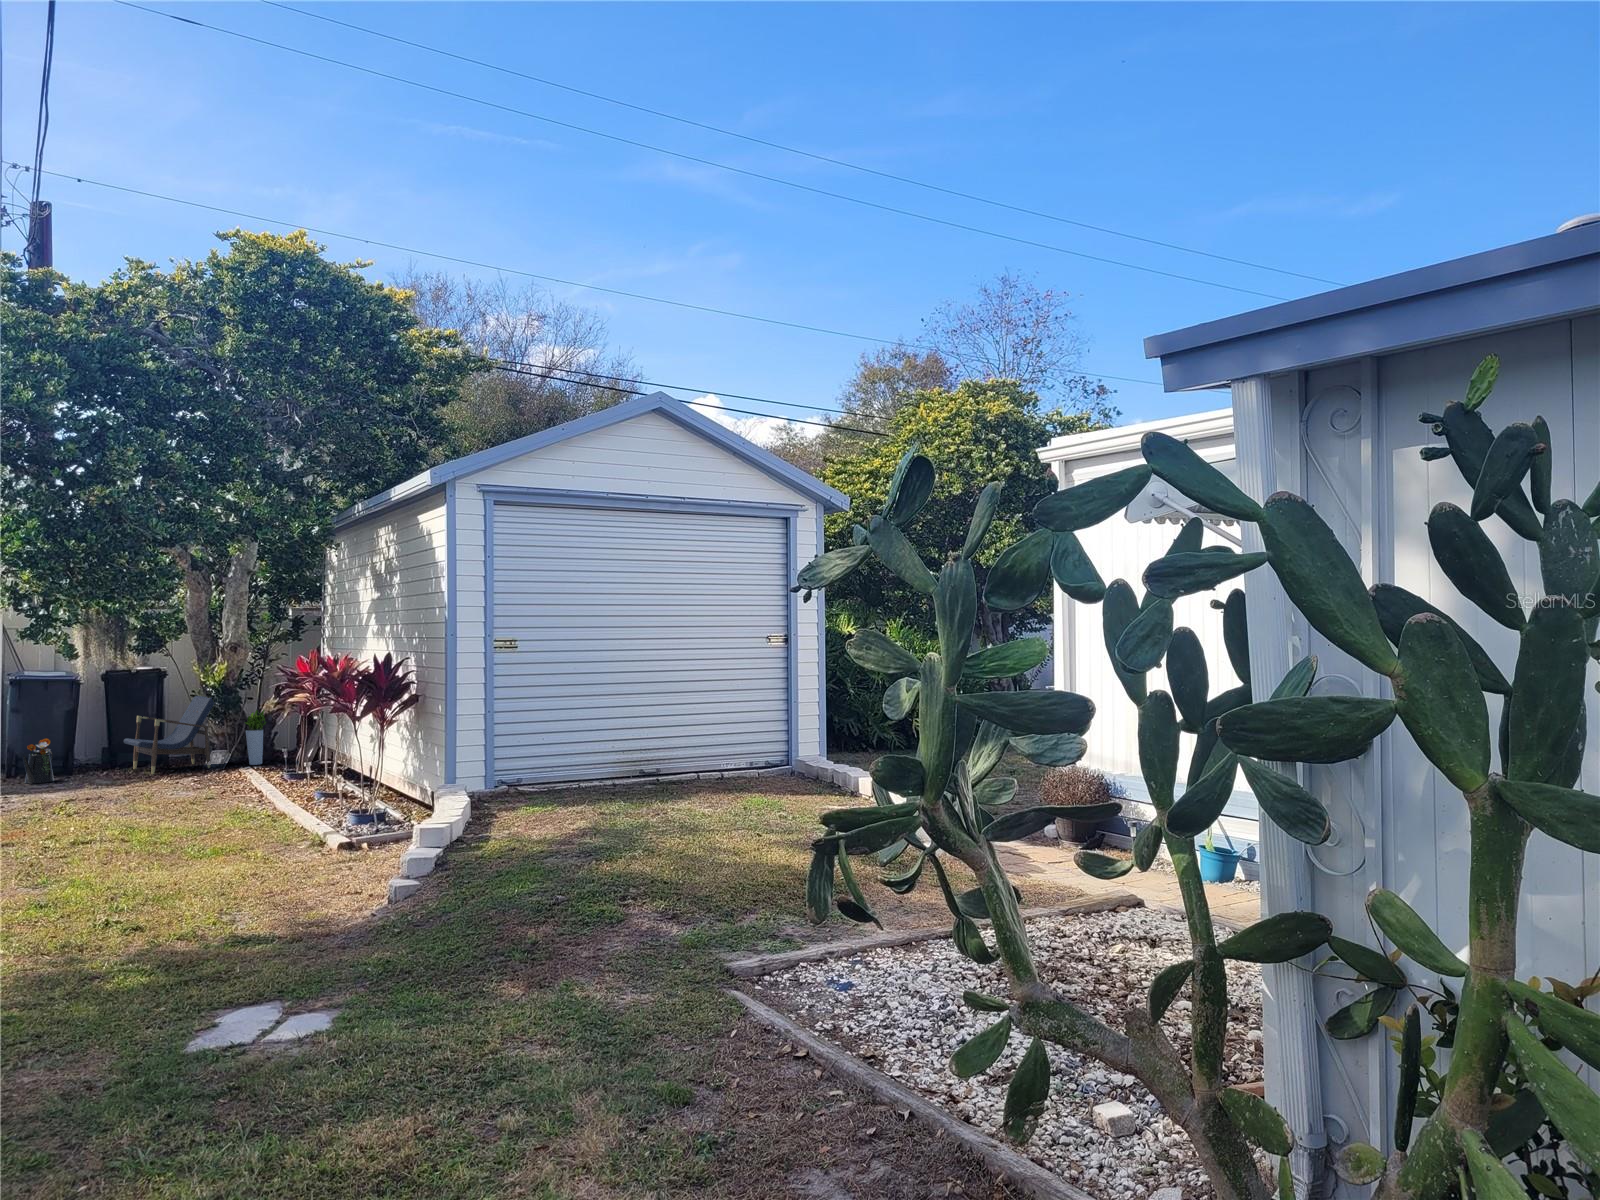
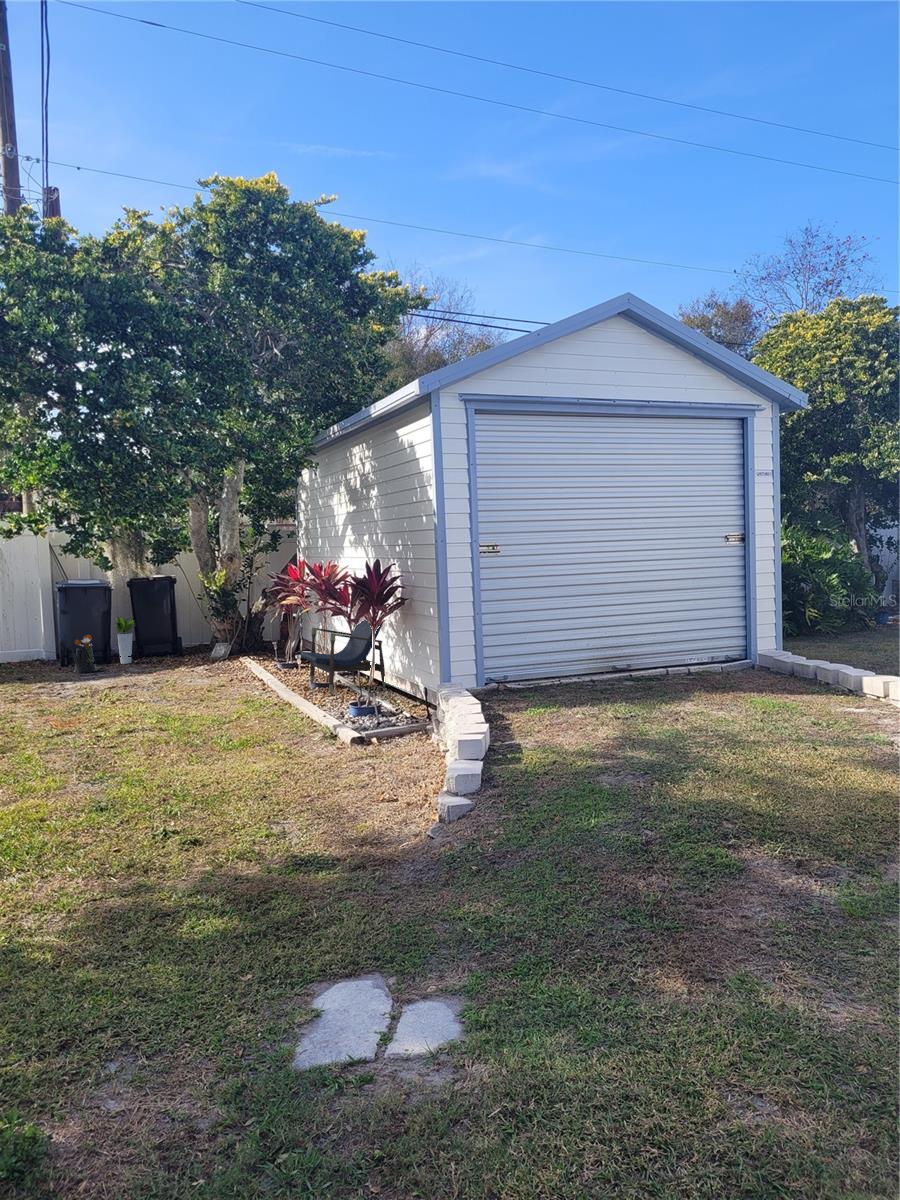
lounge chair: present [124,696,214,774] -> present [300,620,385,694]
planter: present [245,710,266,765] -> present [115,616,135,664]

